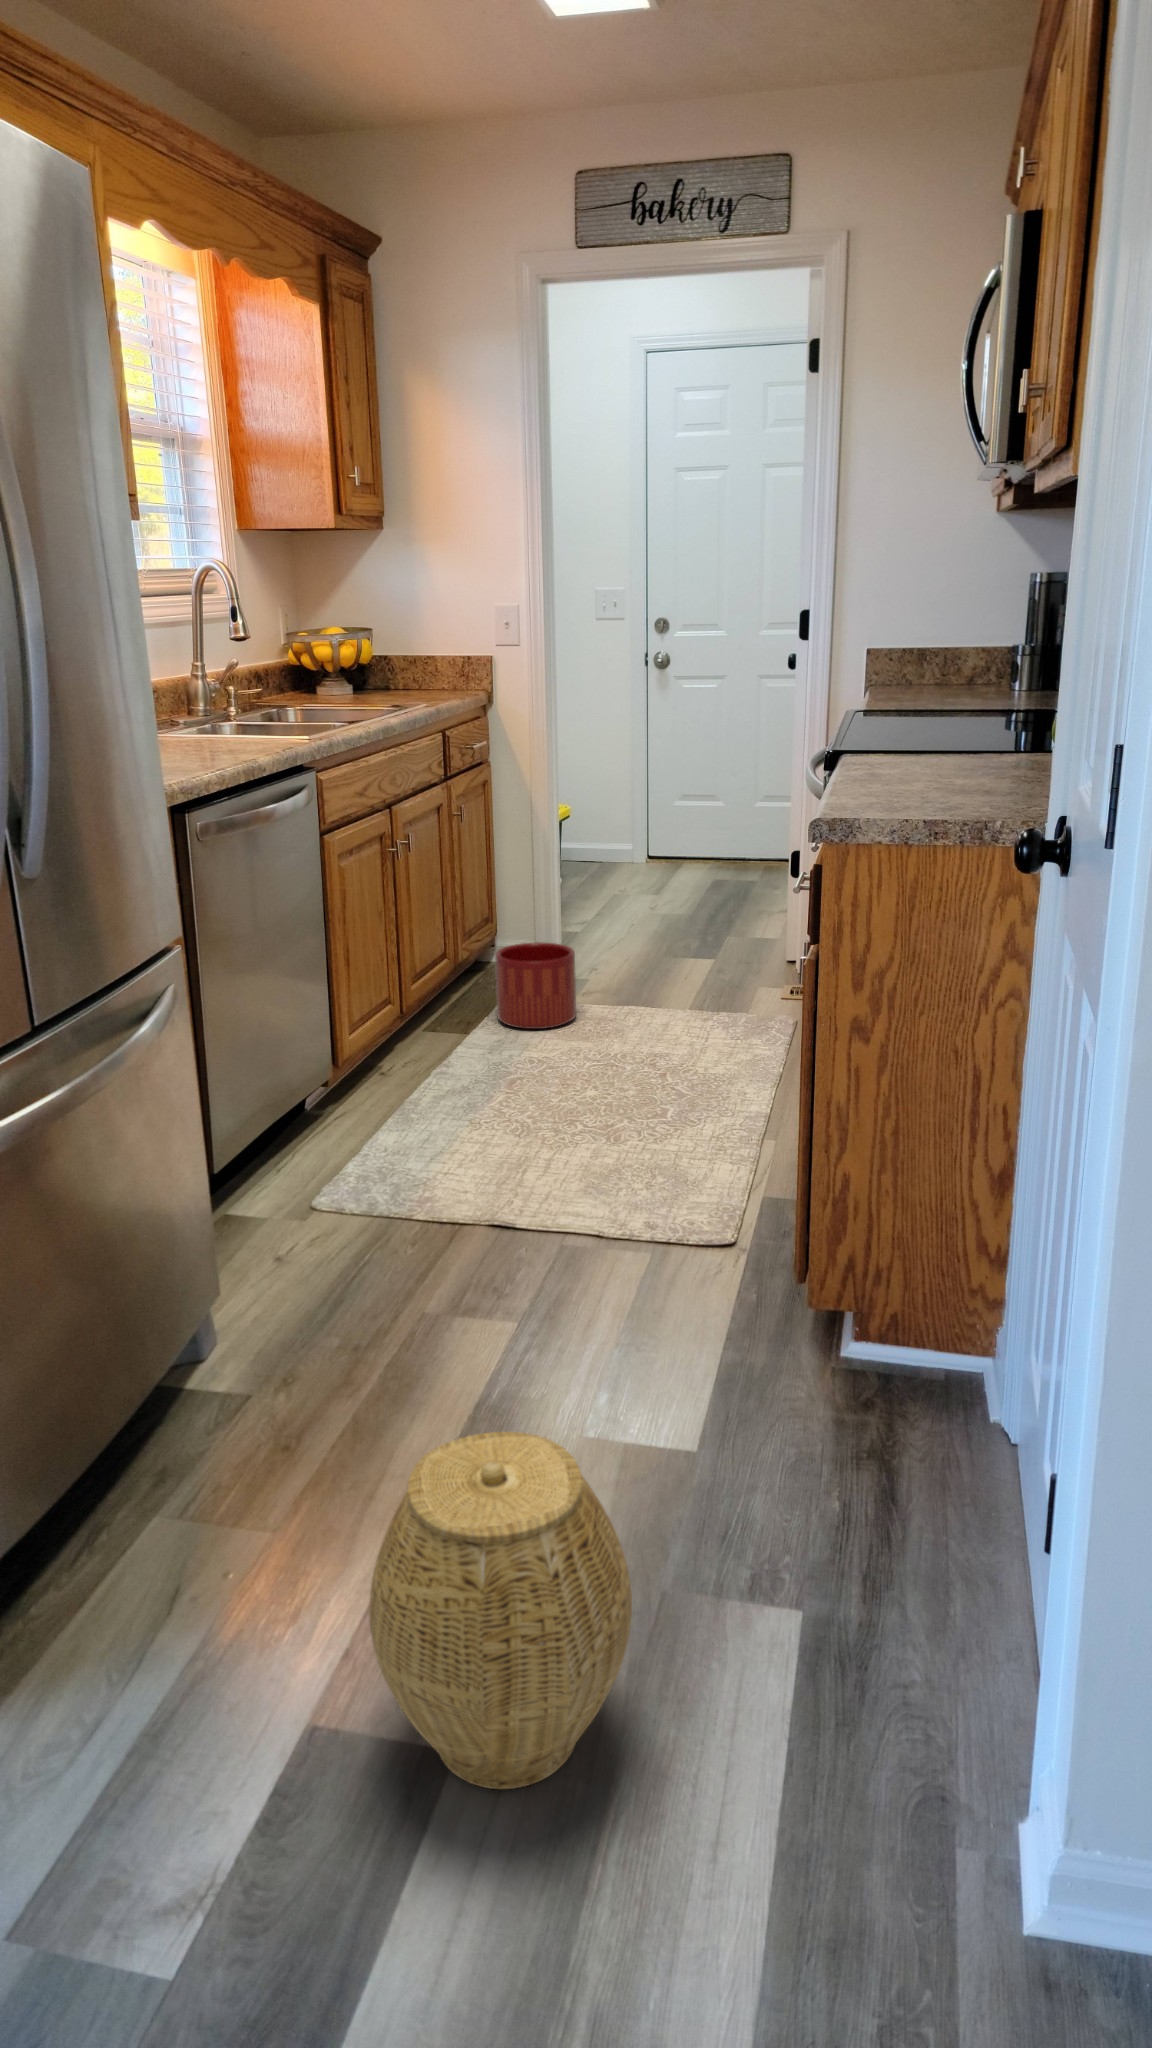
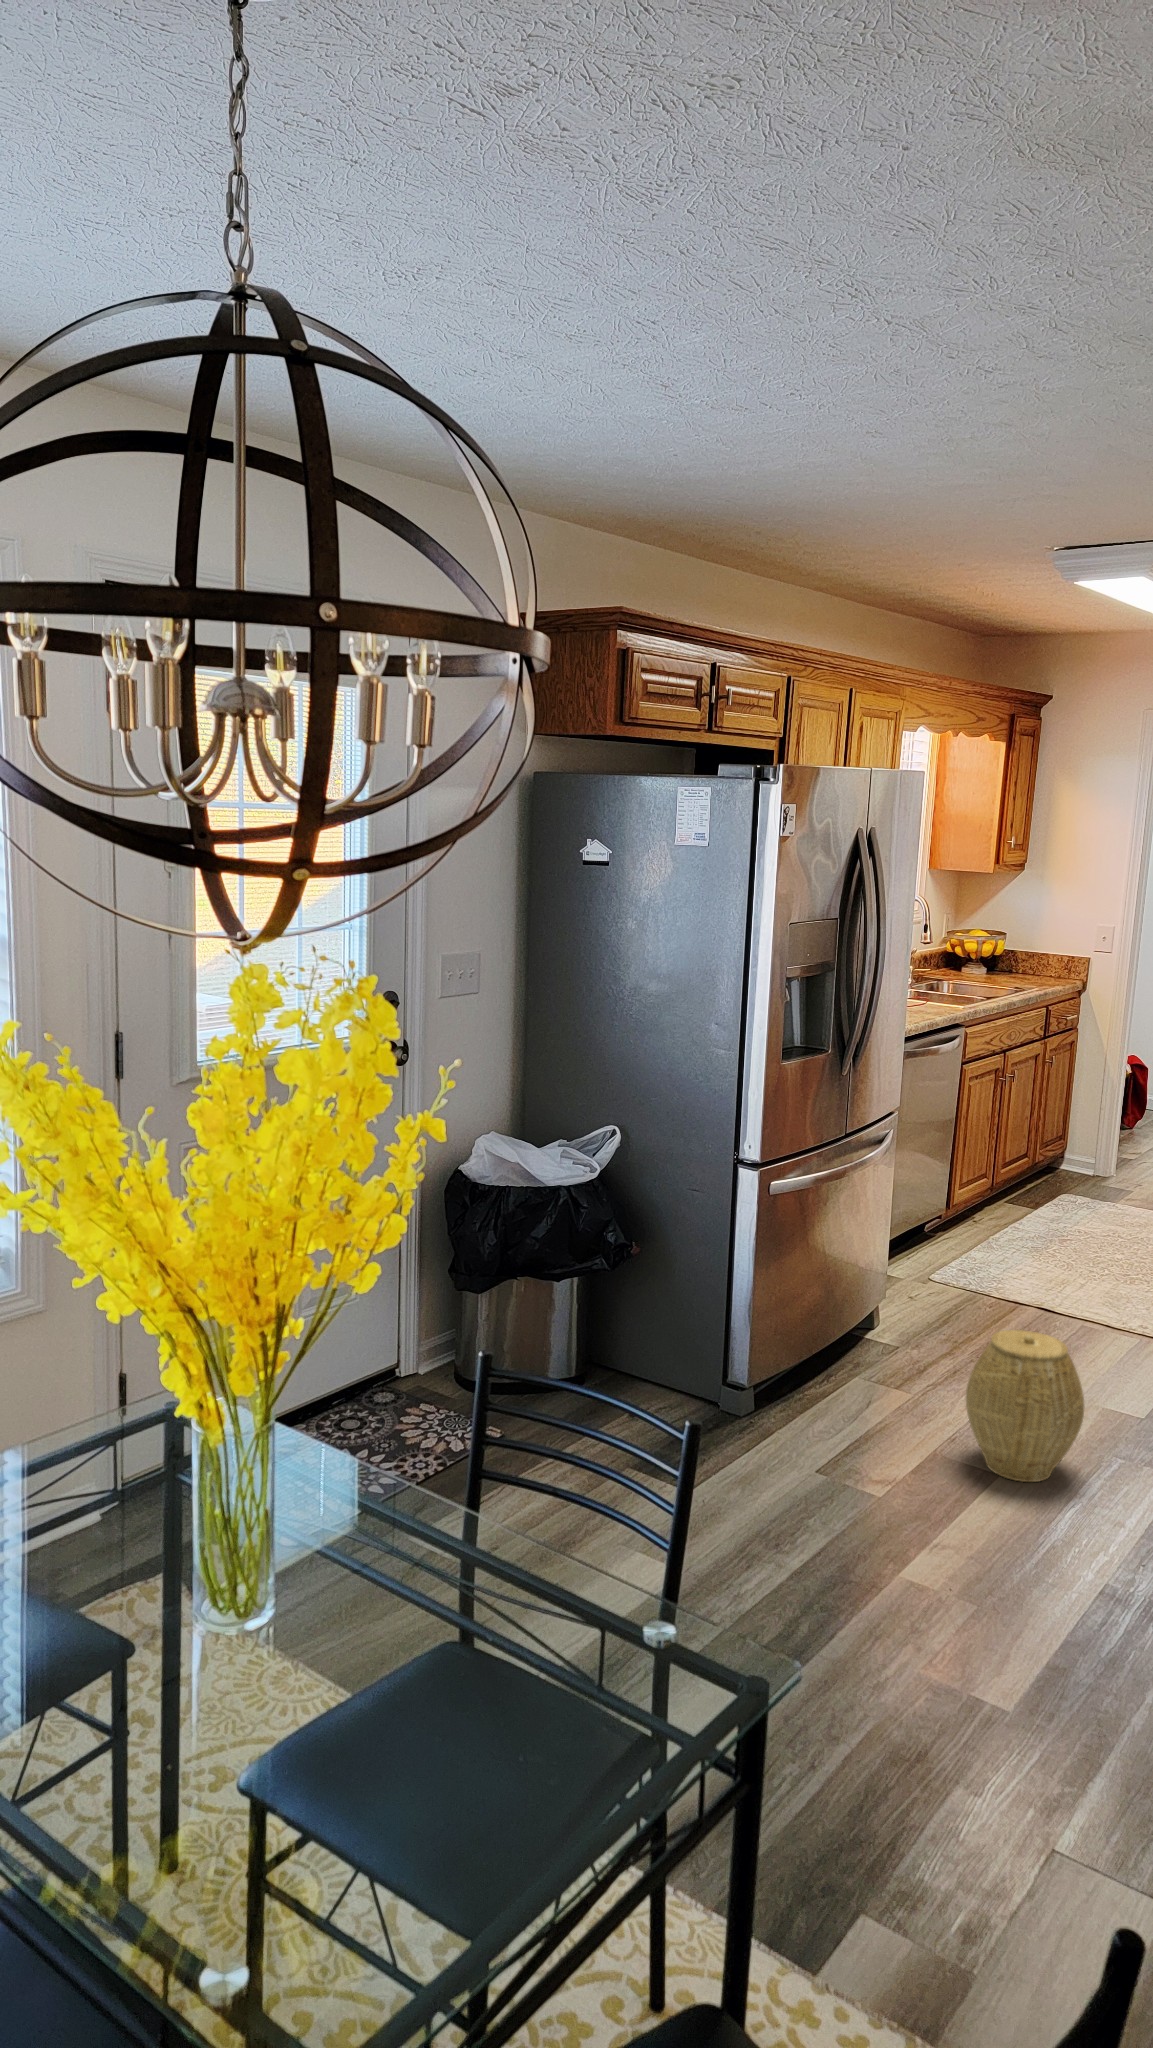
planter: present [495,942,576,1029] -> none [1059,1153,1120,1213]

